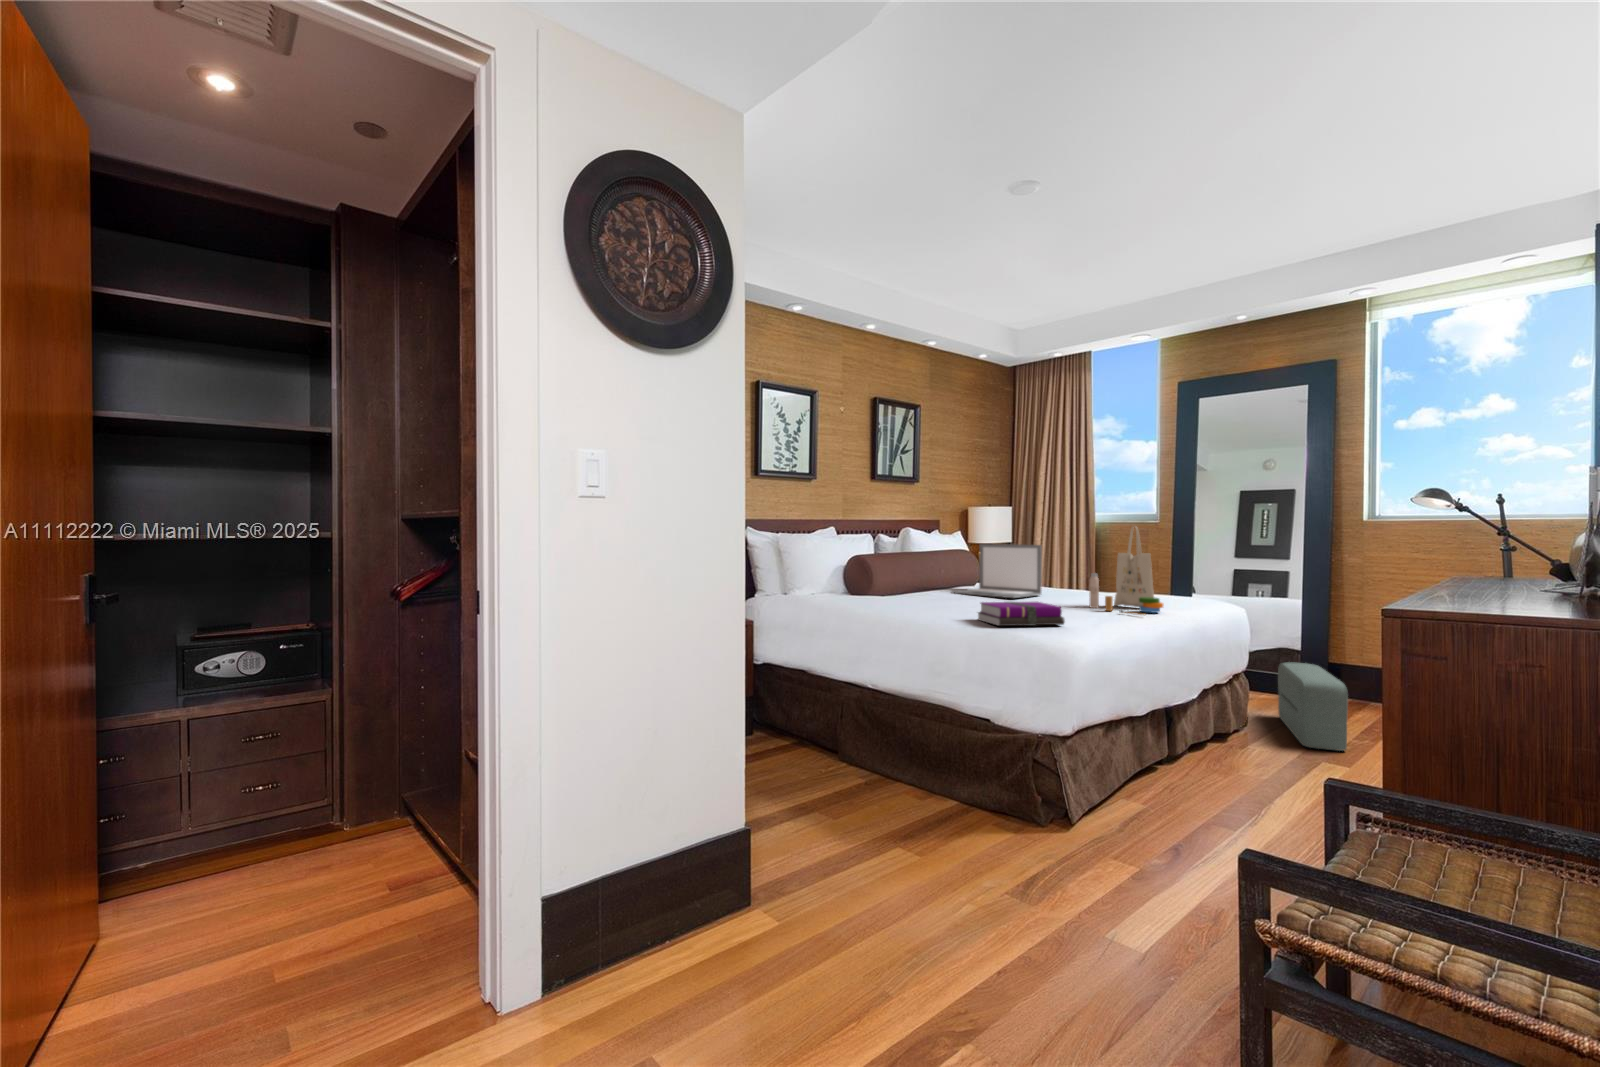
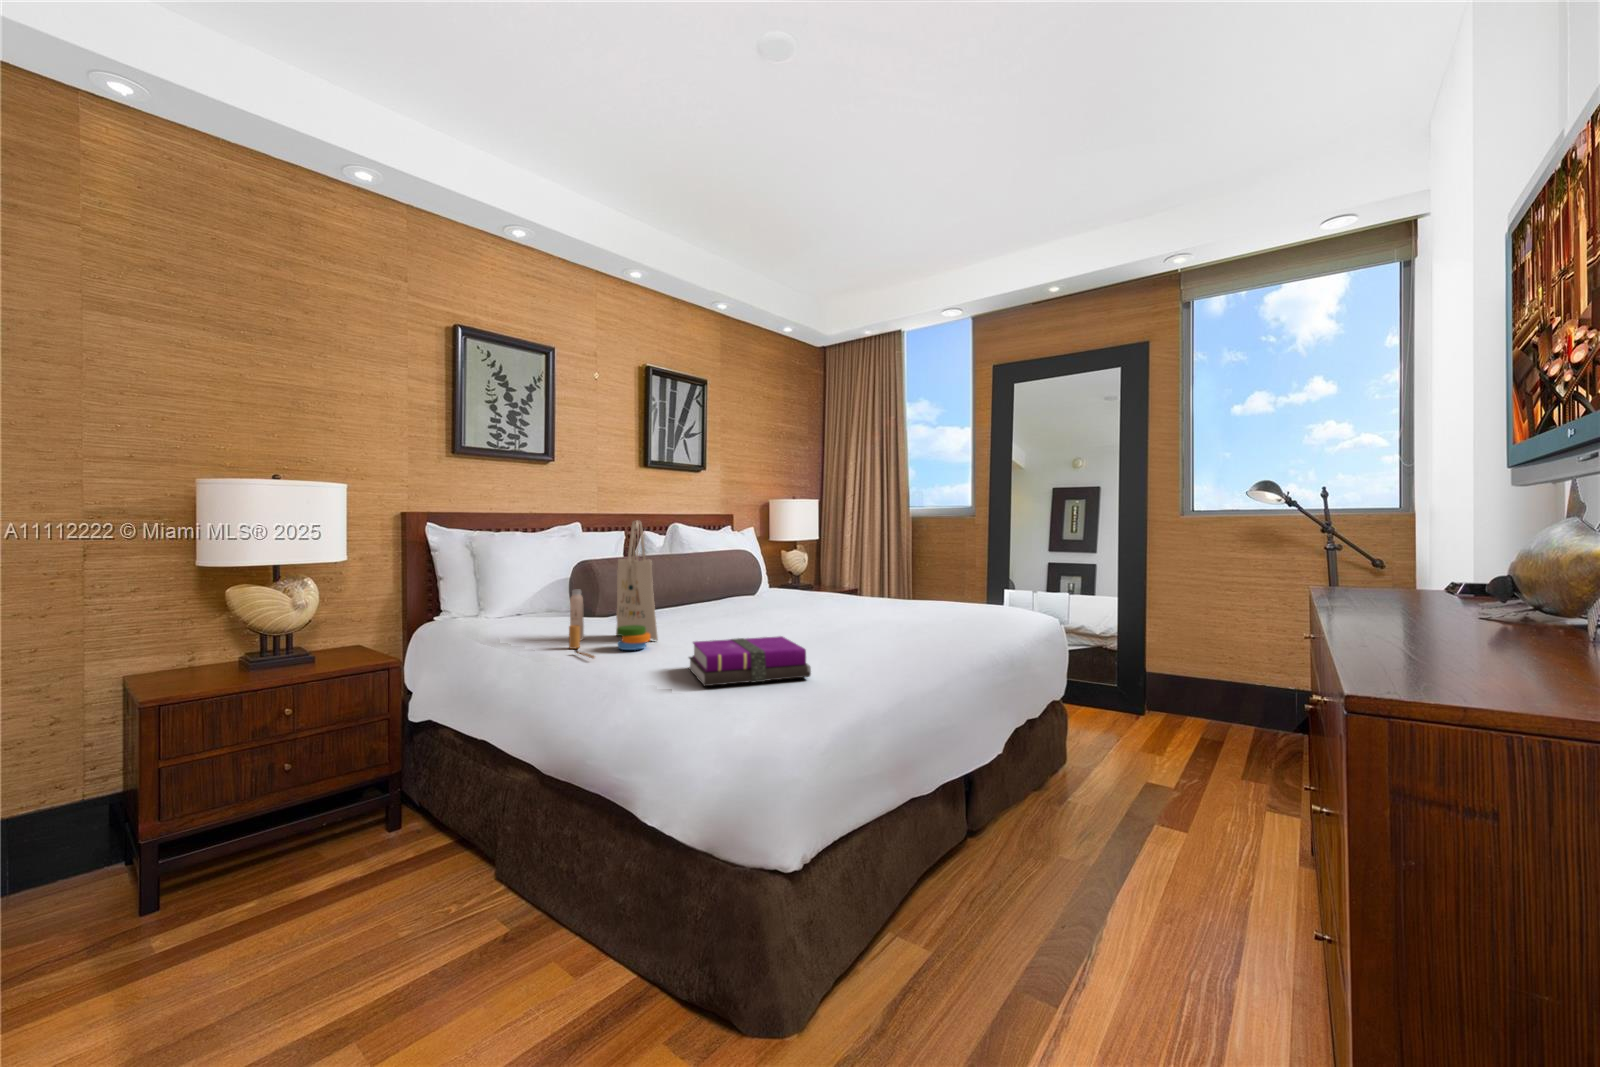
tote bag: present [1089,526,1164,615] -> present [569,521,658,659]
laptop: present [952,544,1042,598] -> none [707,545,820,619]
pouf: present [1278,663,1348,751] -> none [1094,682,1176,800]

